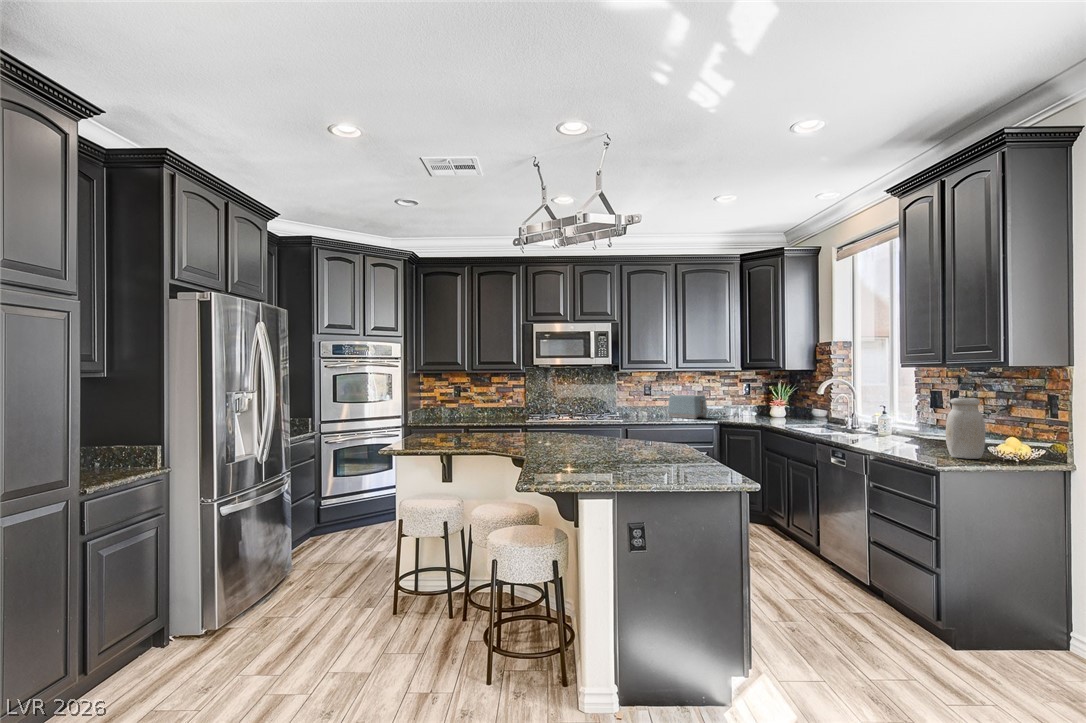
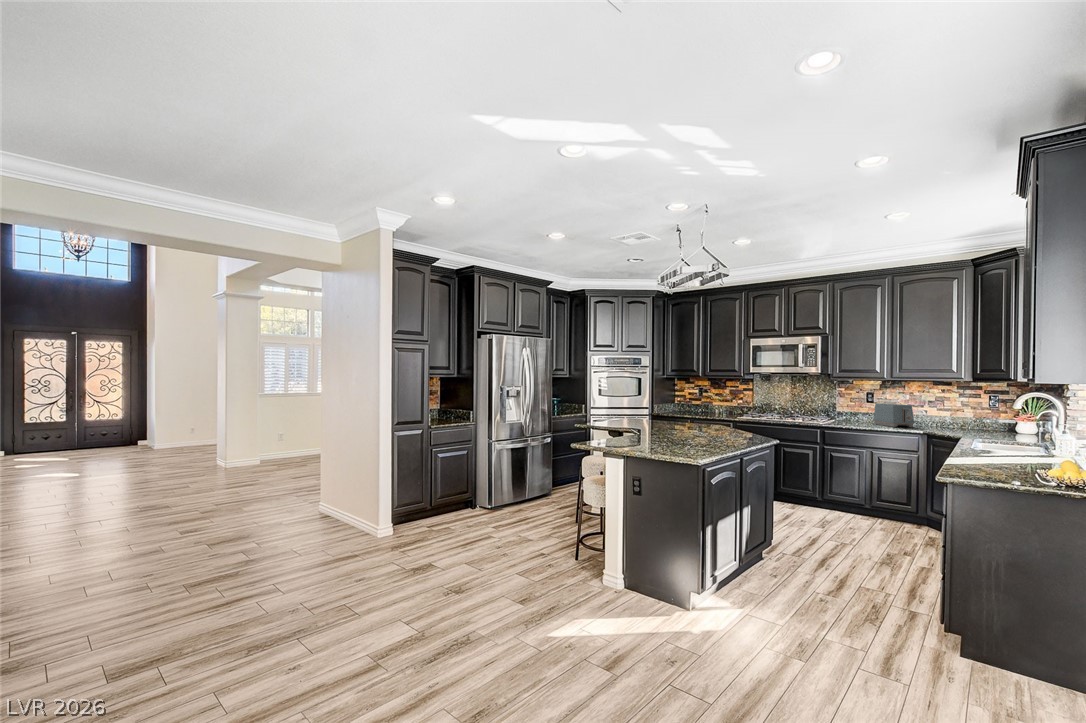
jar: present [946,398,986,459] -> none [981,415,1023,477]

